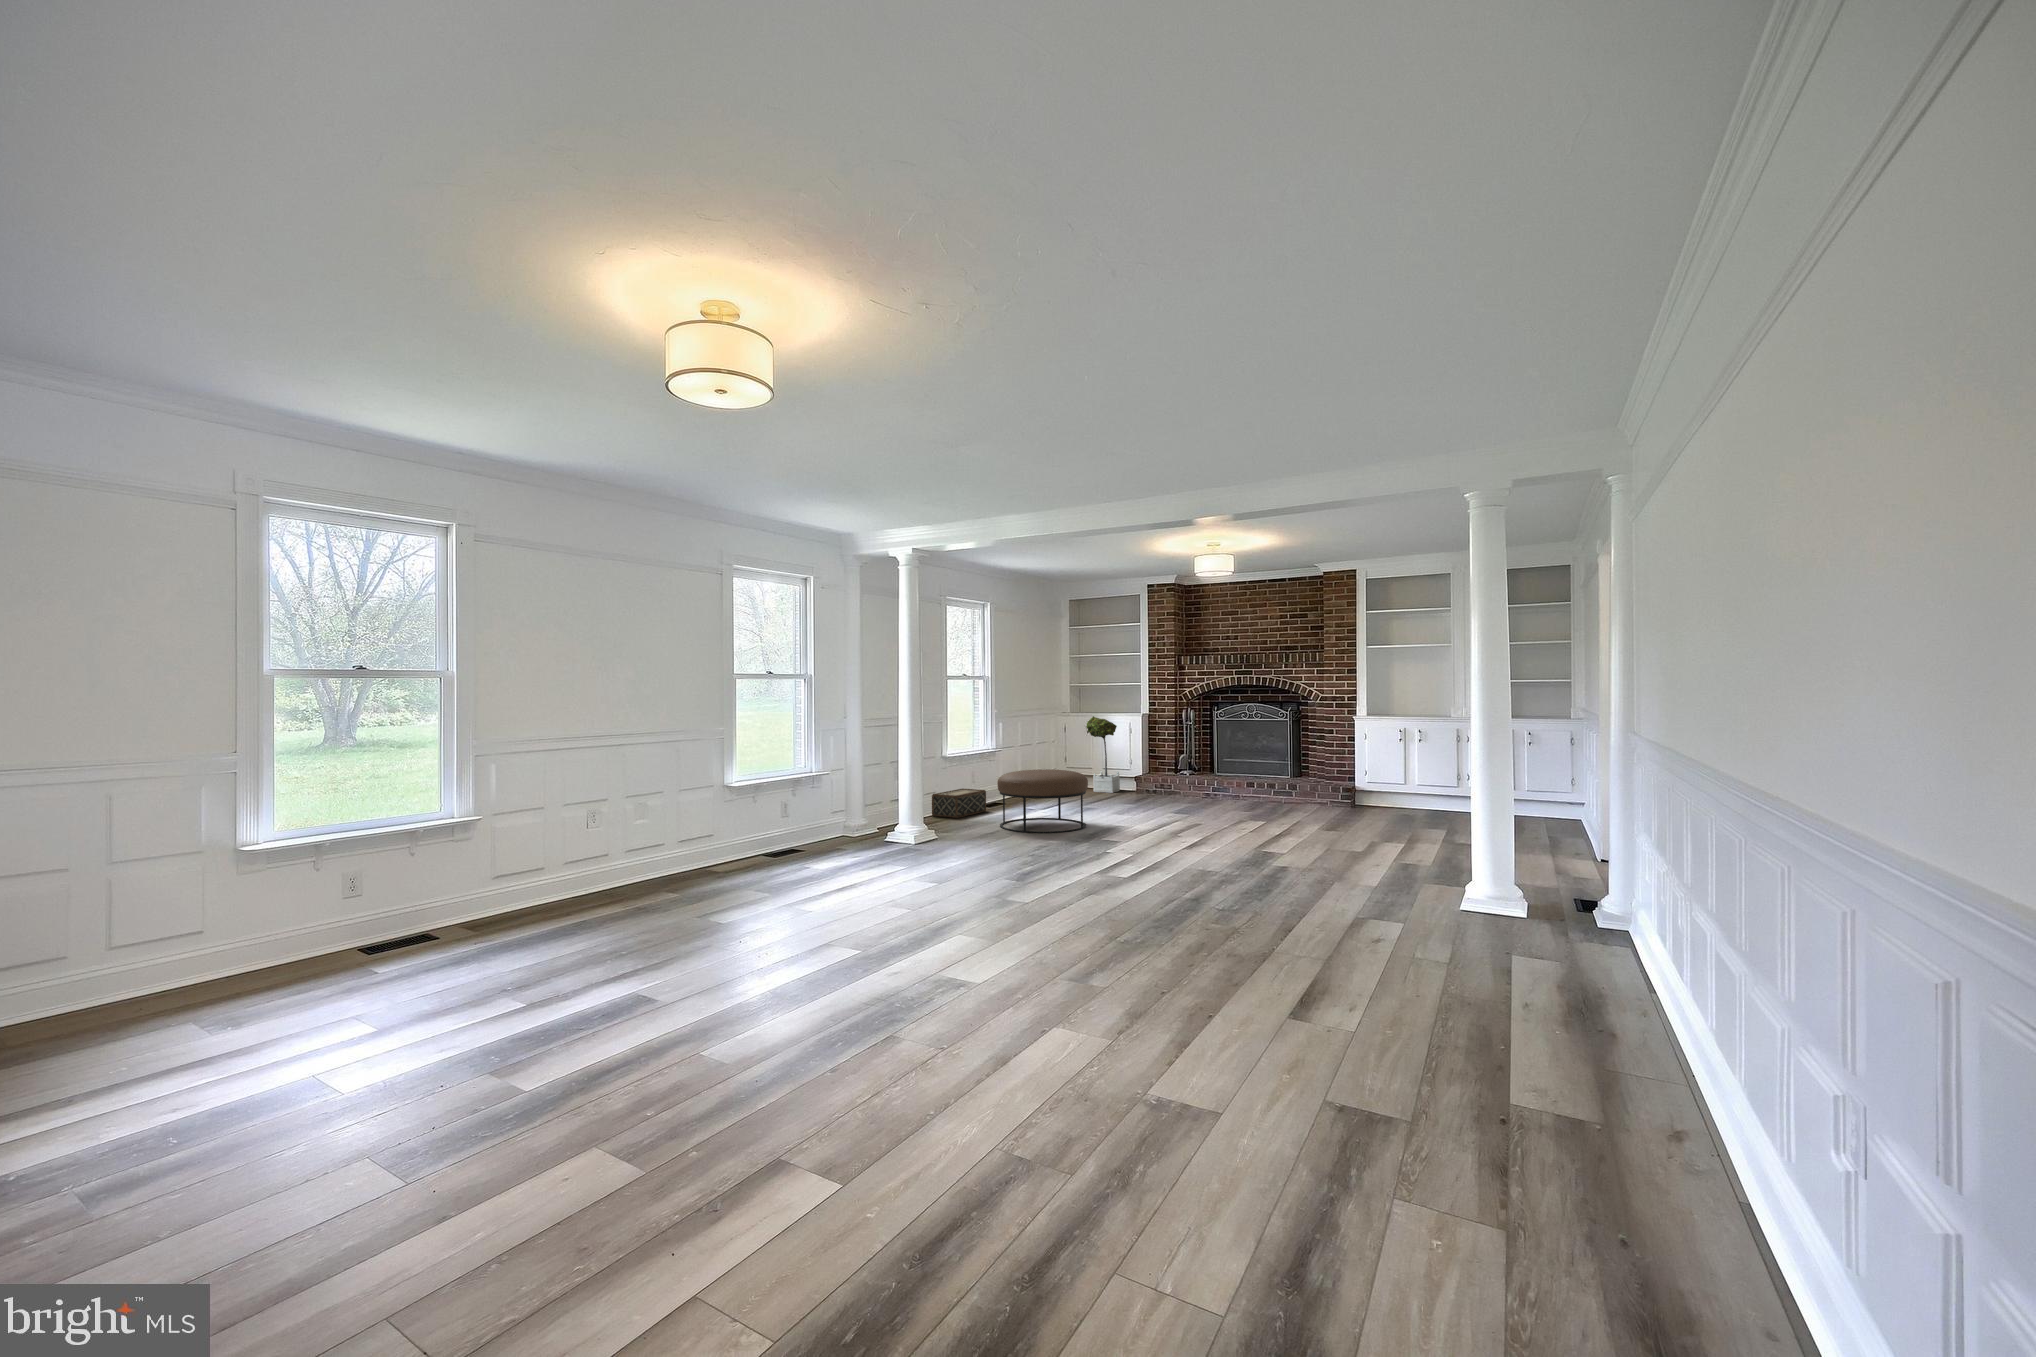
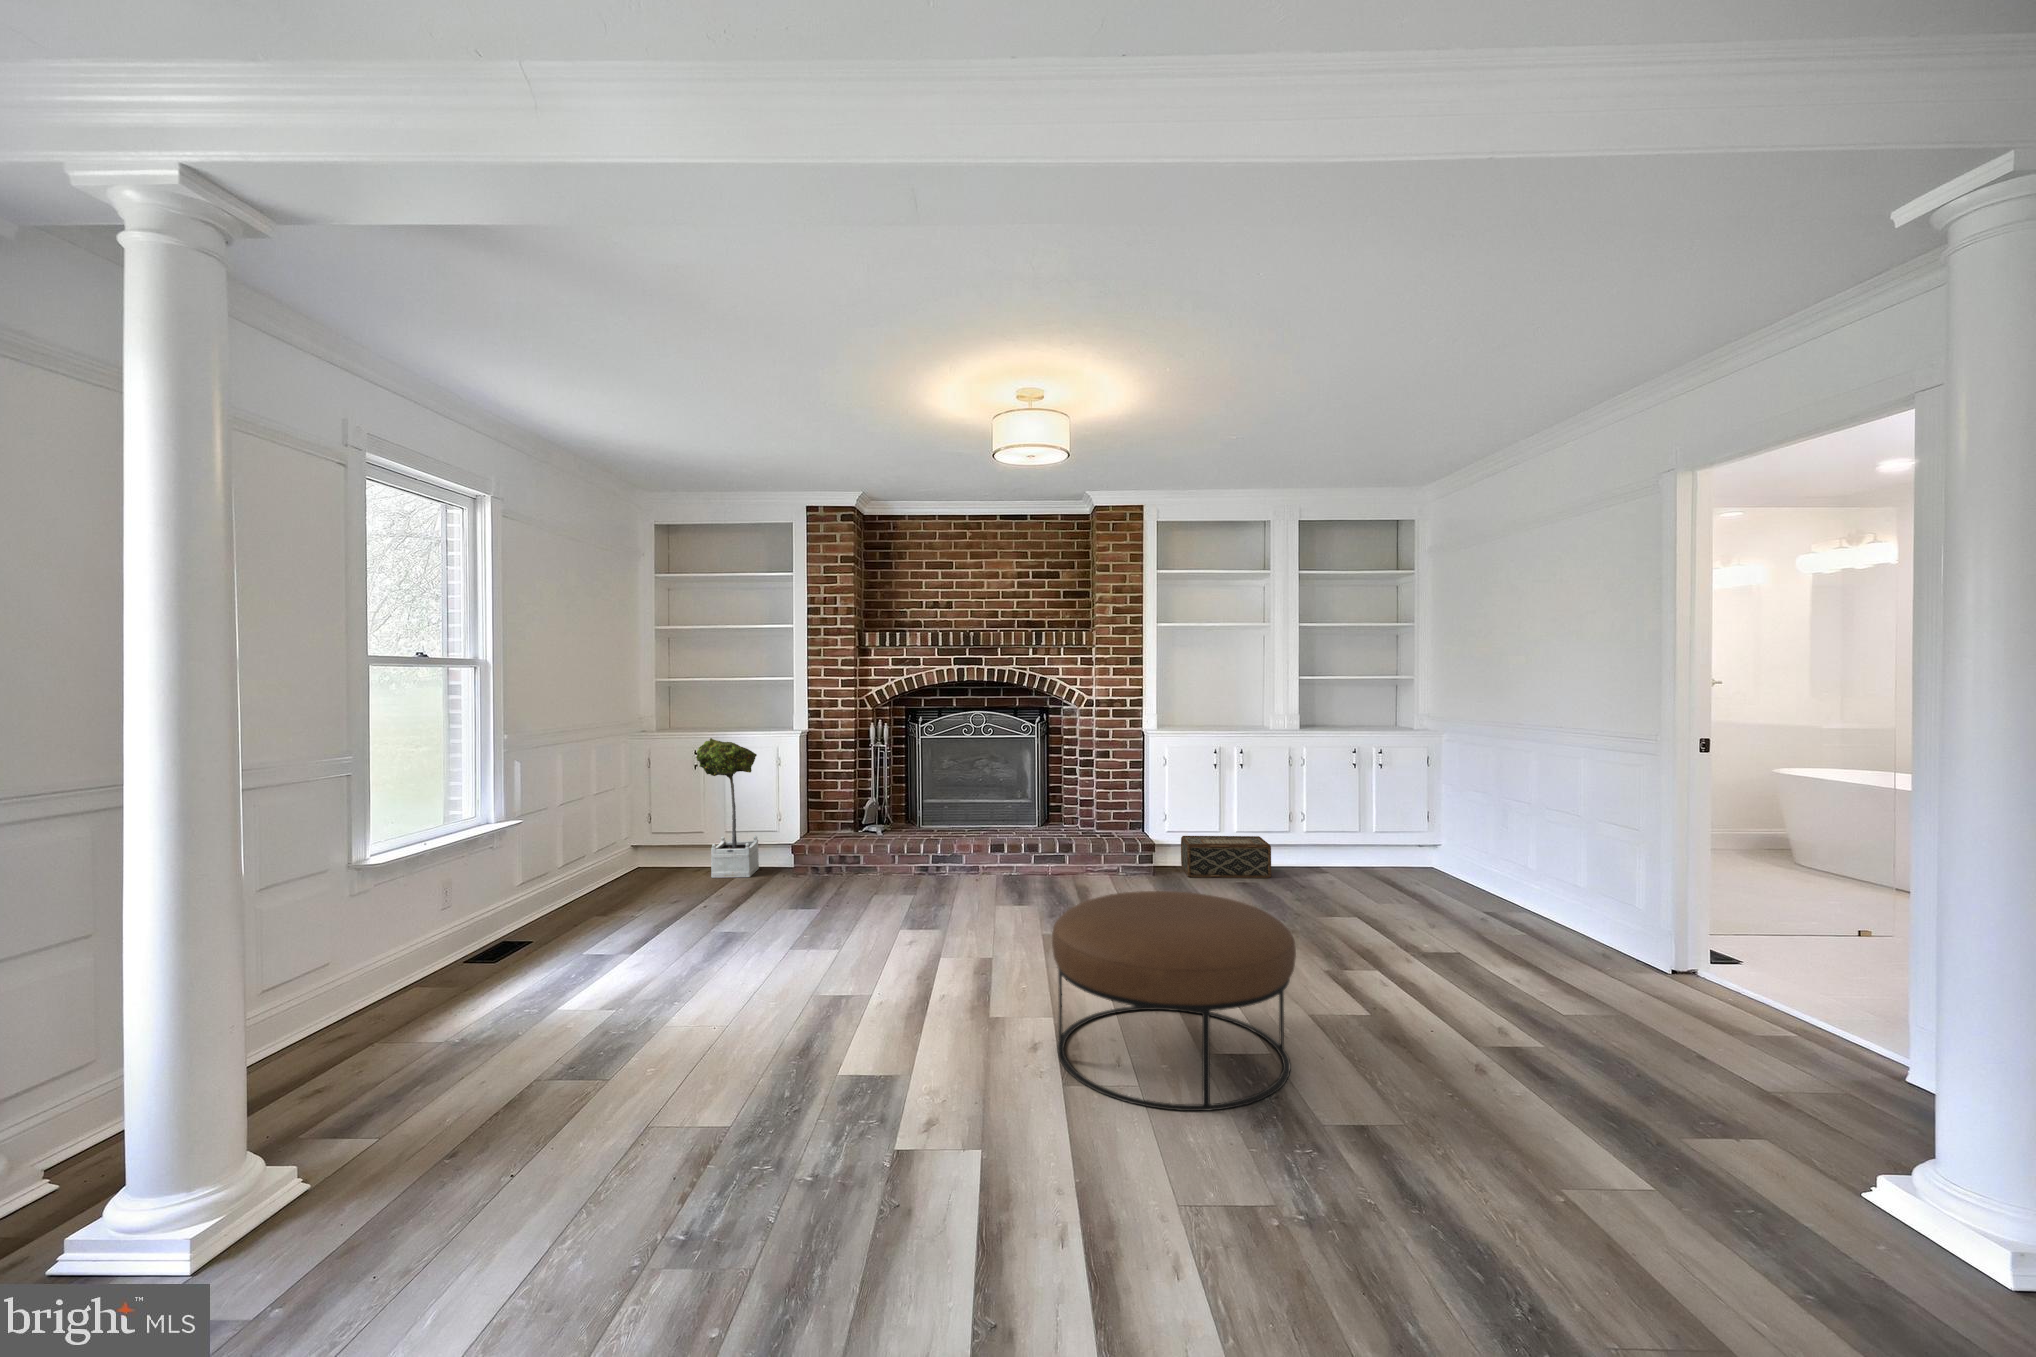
ottoman: present [997,769,1088,833] -> present [1052,891,1296,1111]
woven basket: present [932,789,986,818] -> present [1181,836,1271,878]

